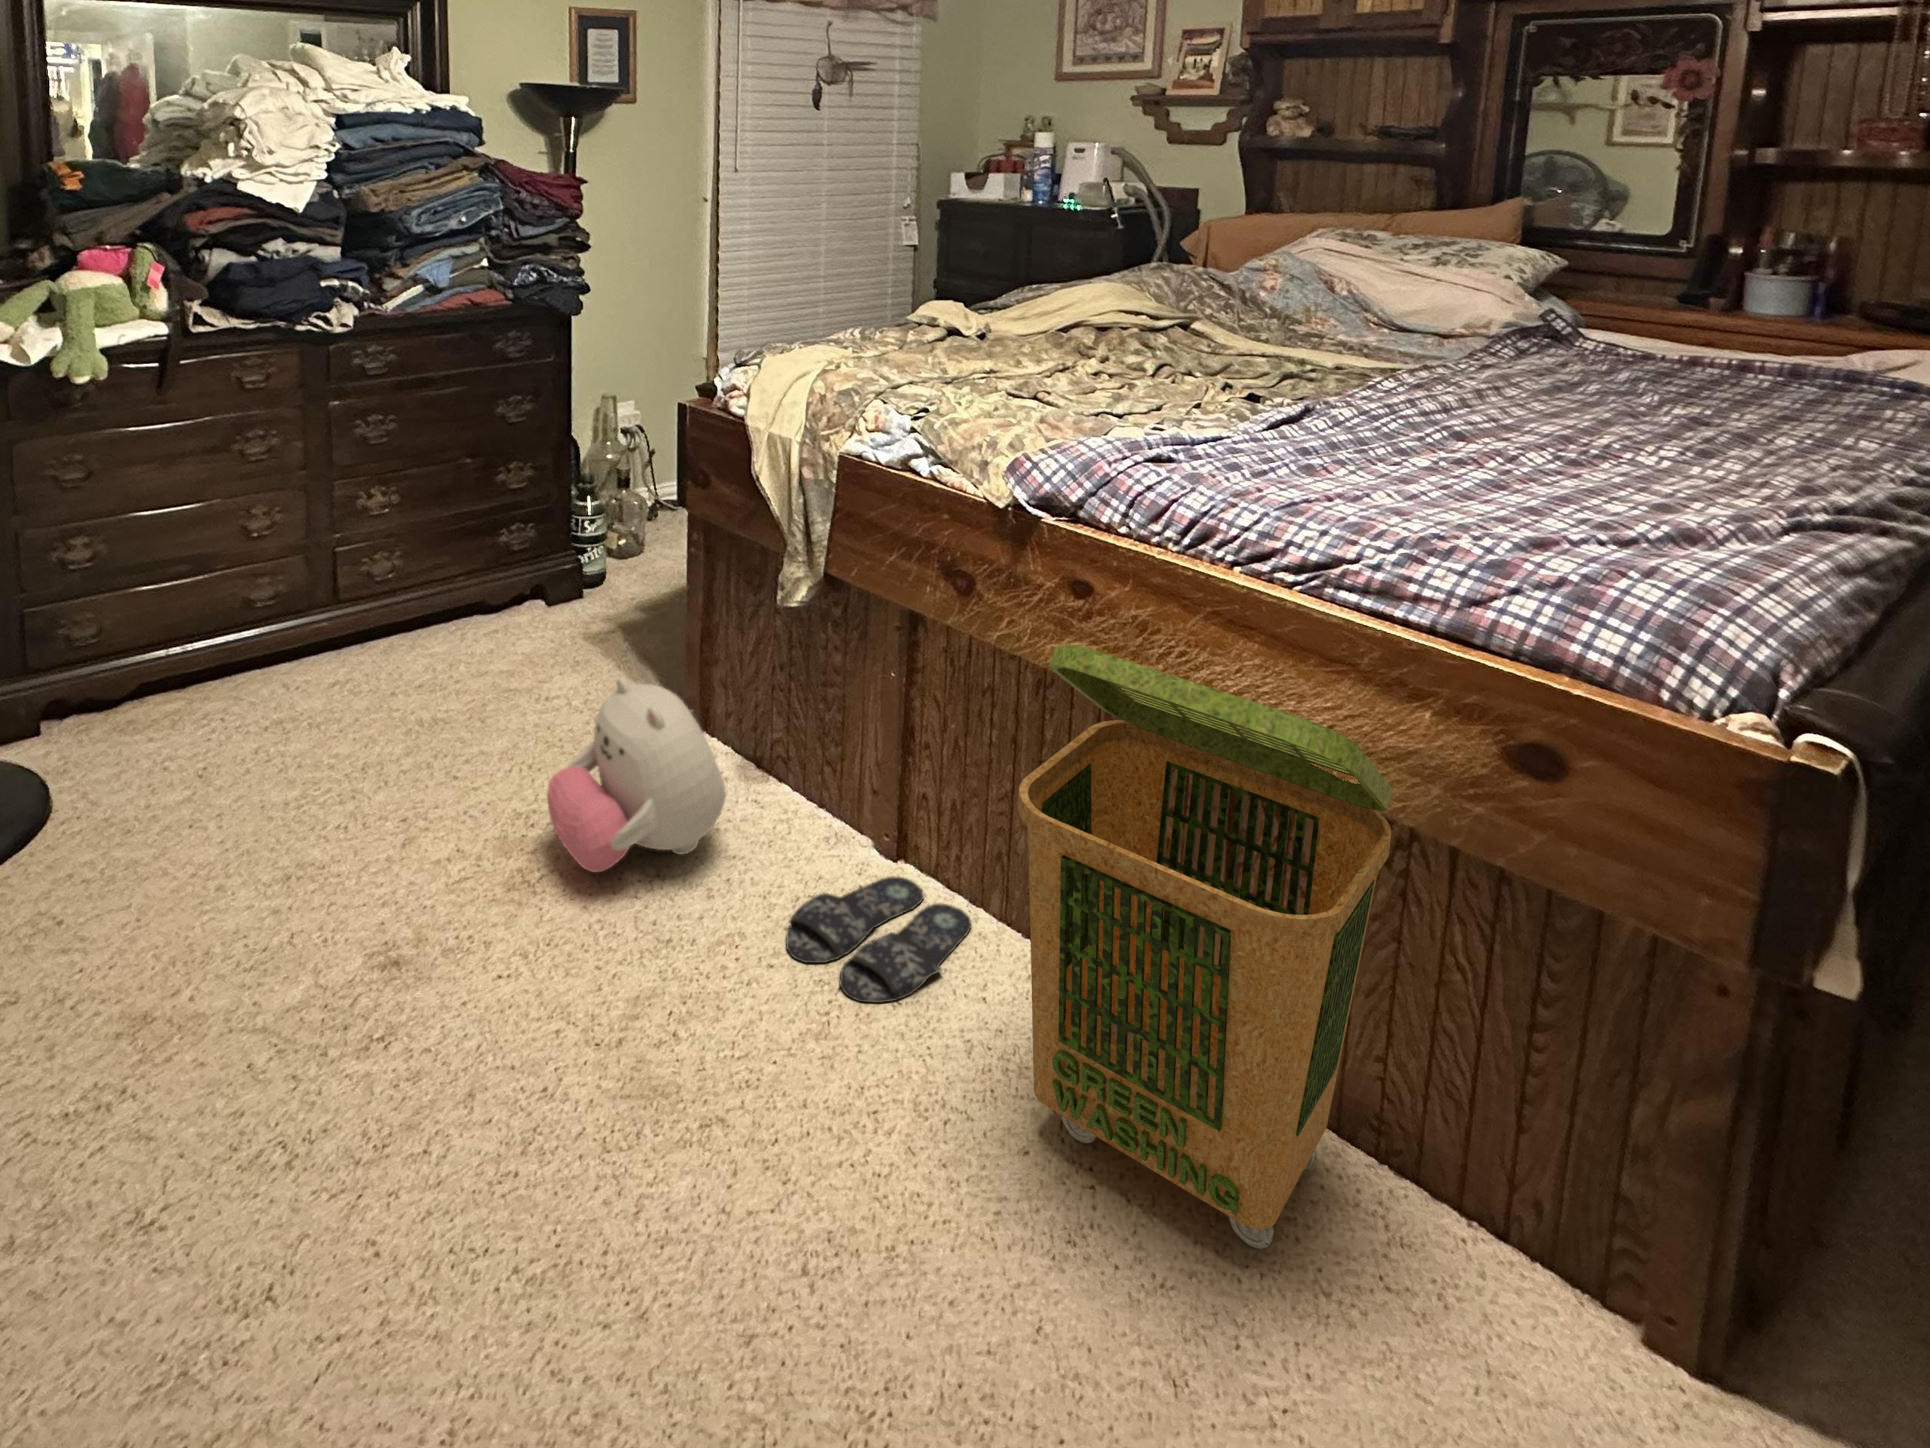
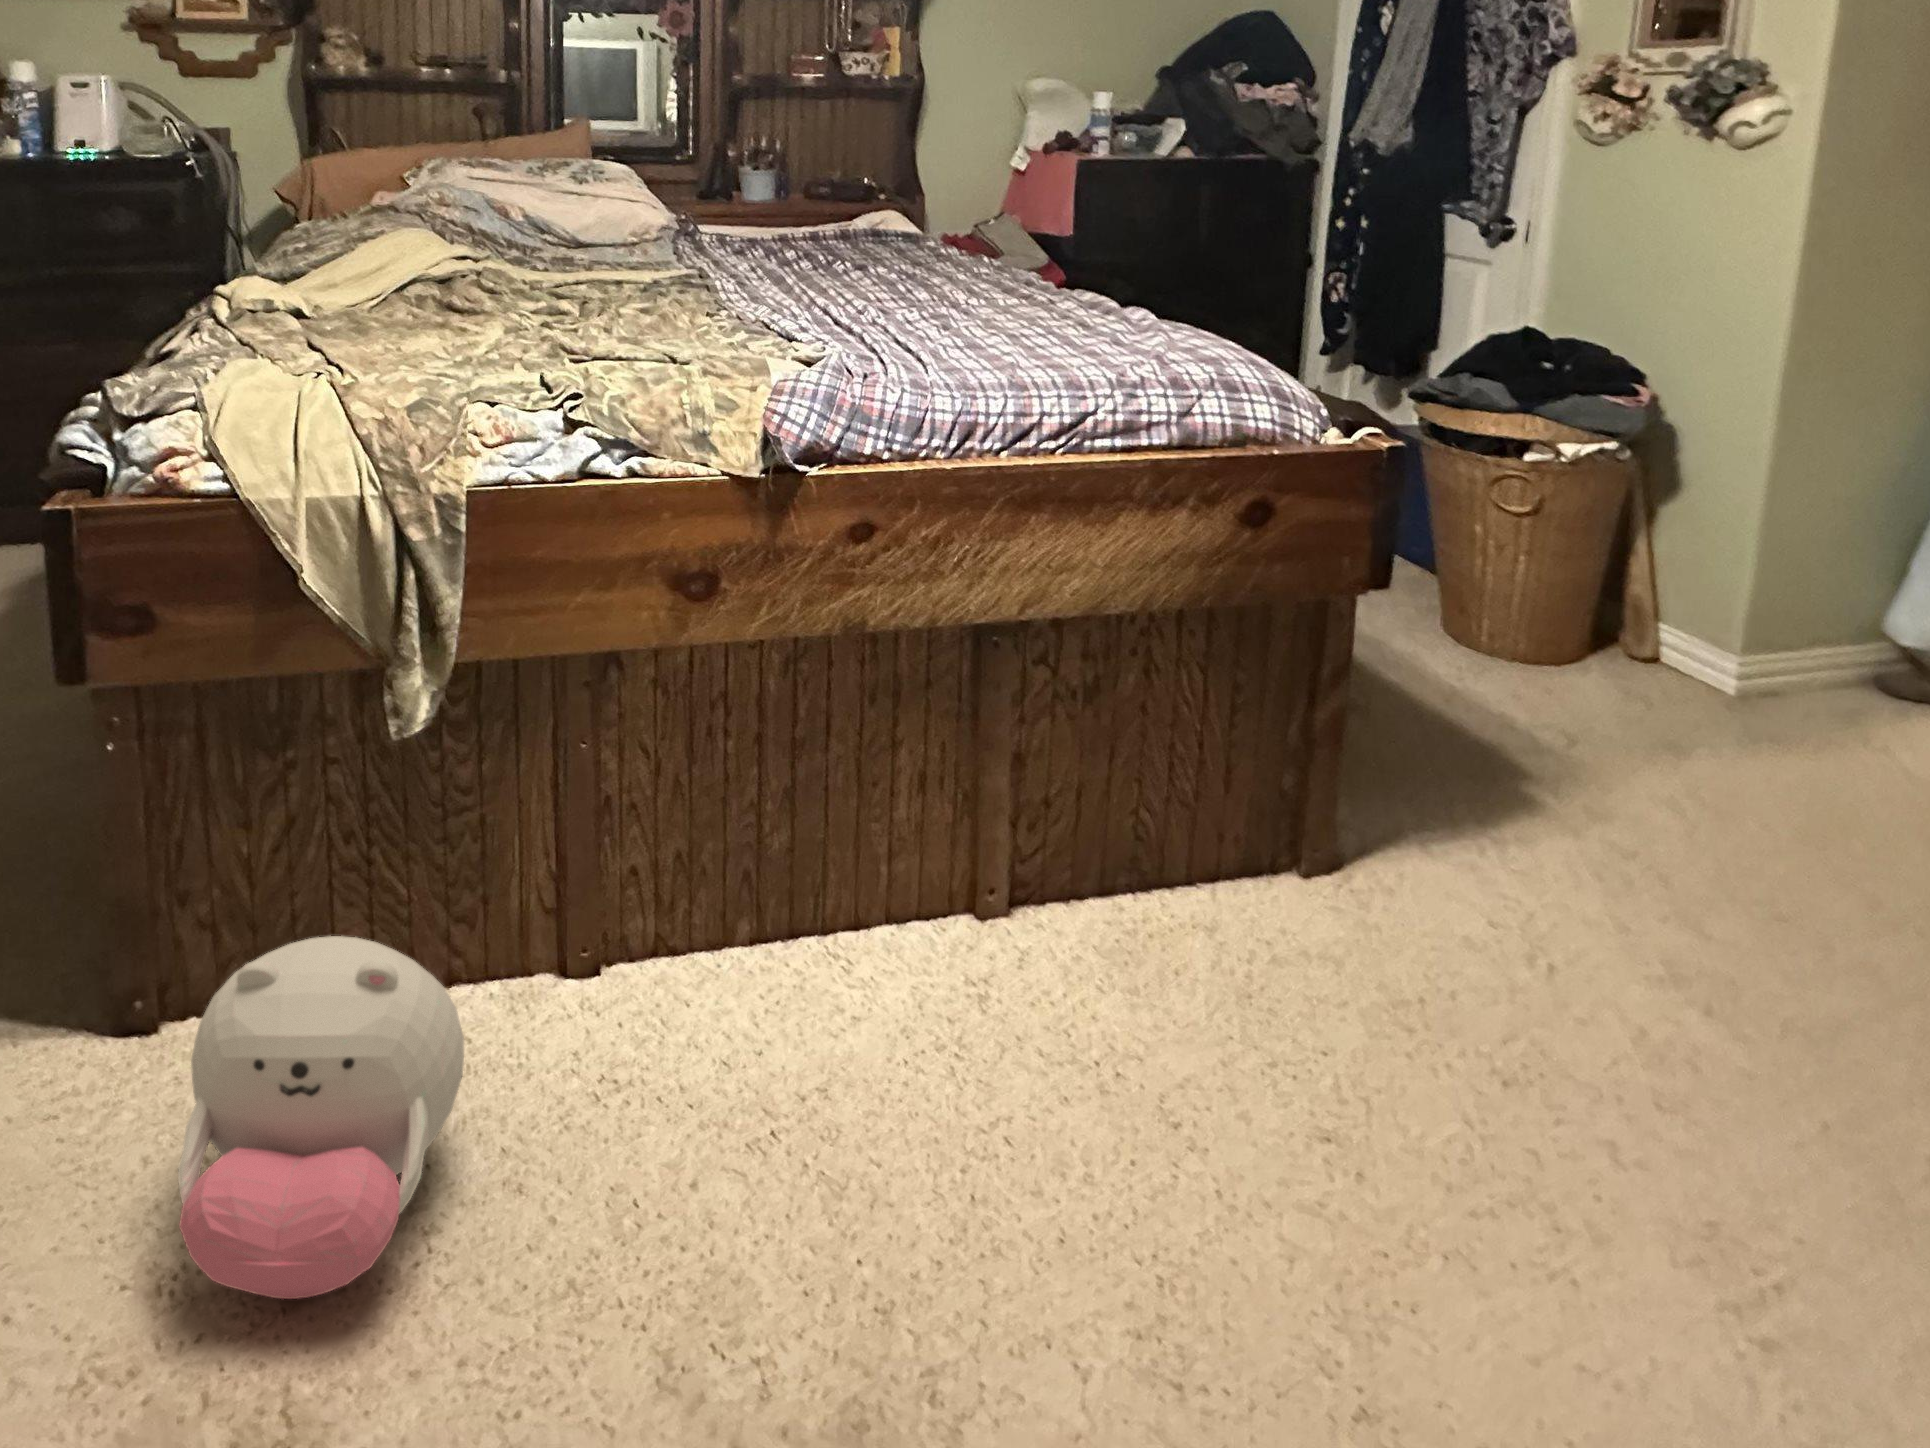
laundry basket: present [1018,644,1392,1249] -> none [936,540,1287,1059]
slippers: present [786,877,971,1003] -> none [601,964,804,1145]

